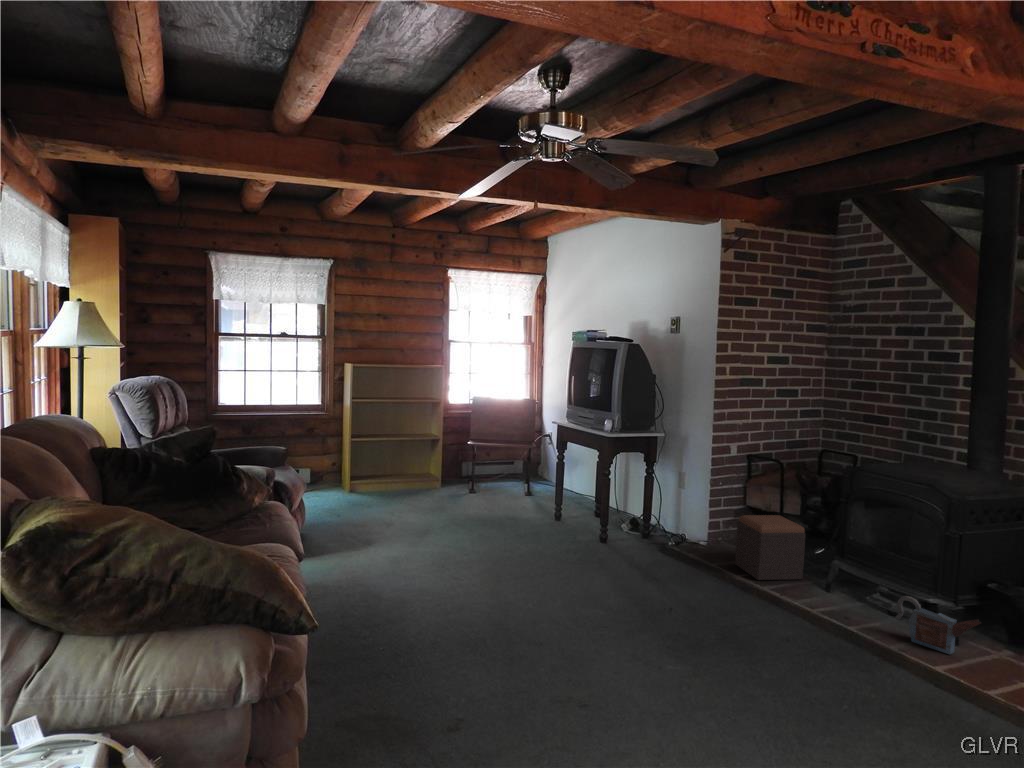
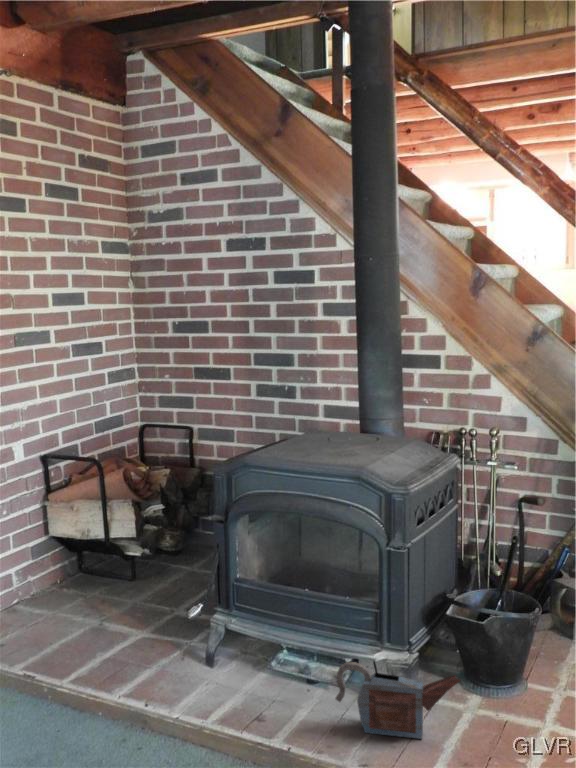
footstool: present [735,515,806,580] -> none [48,553,166,684]

